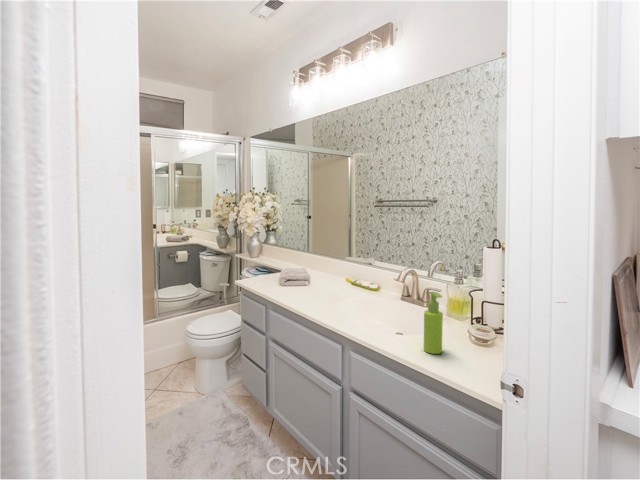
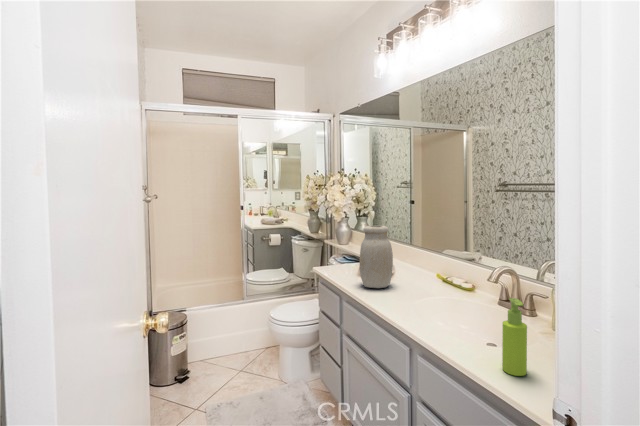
jar: none [283,238,313,295] -> present [359,225,393,288]

